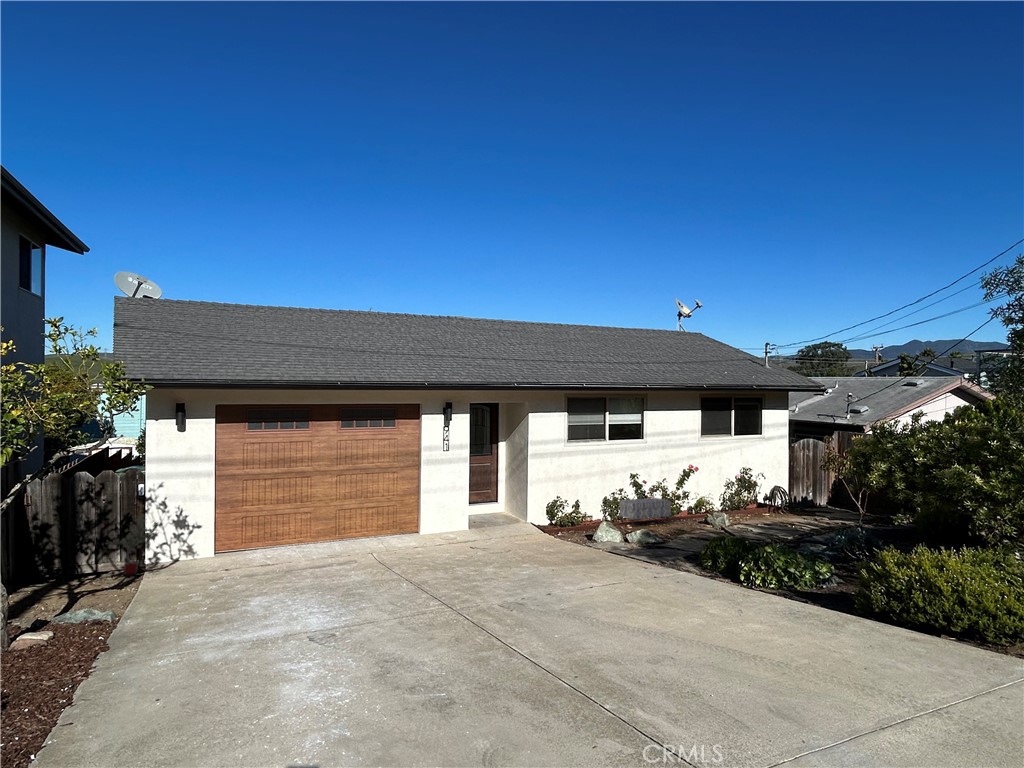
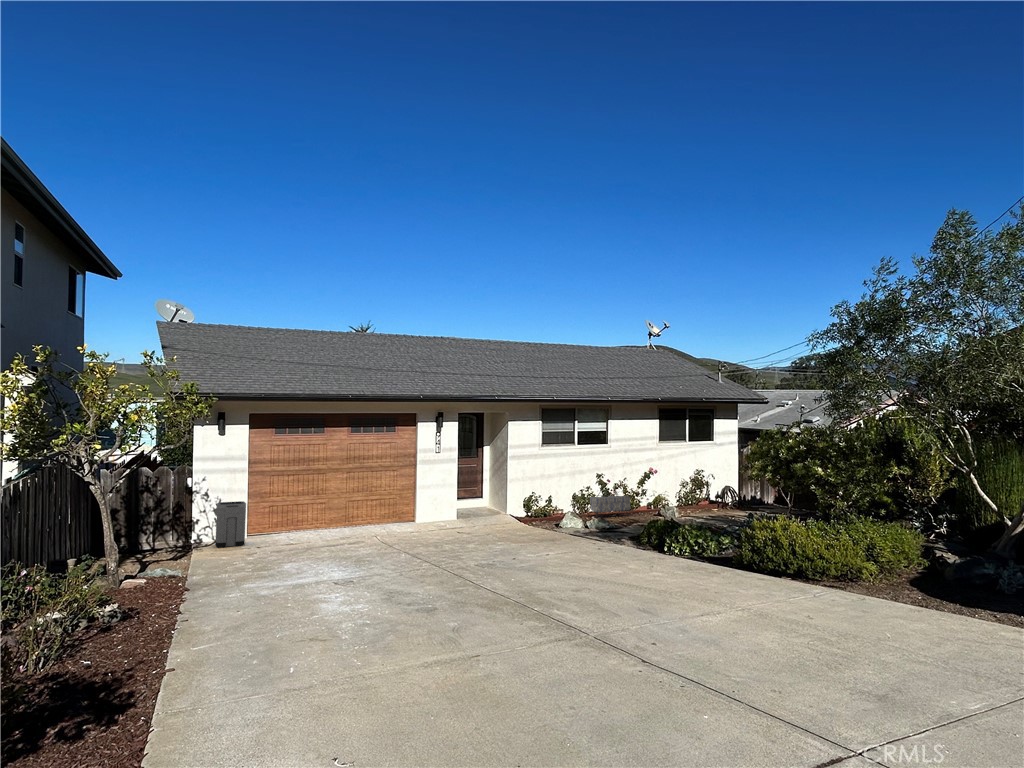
trash can: none [174,512,212,571] -> present [215,501,246,548]
potted tree: present [105,515,158,575] -> none [162,502,205,550]

